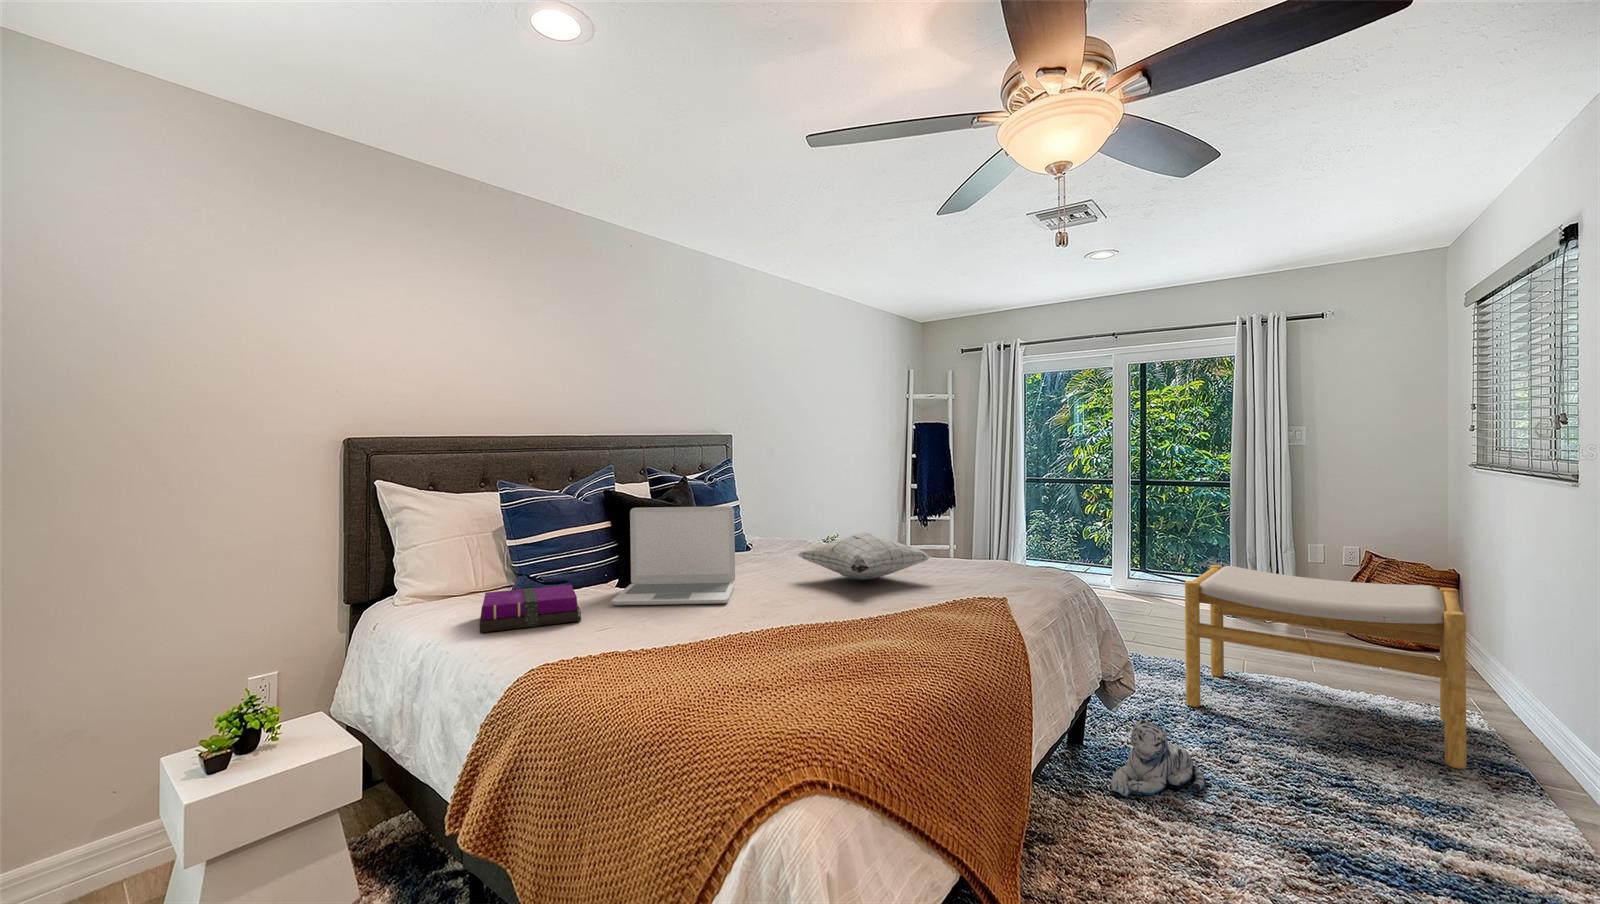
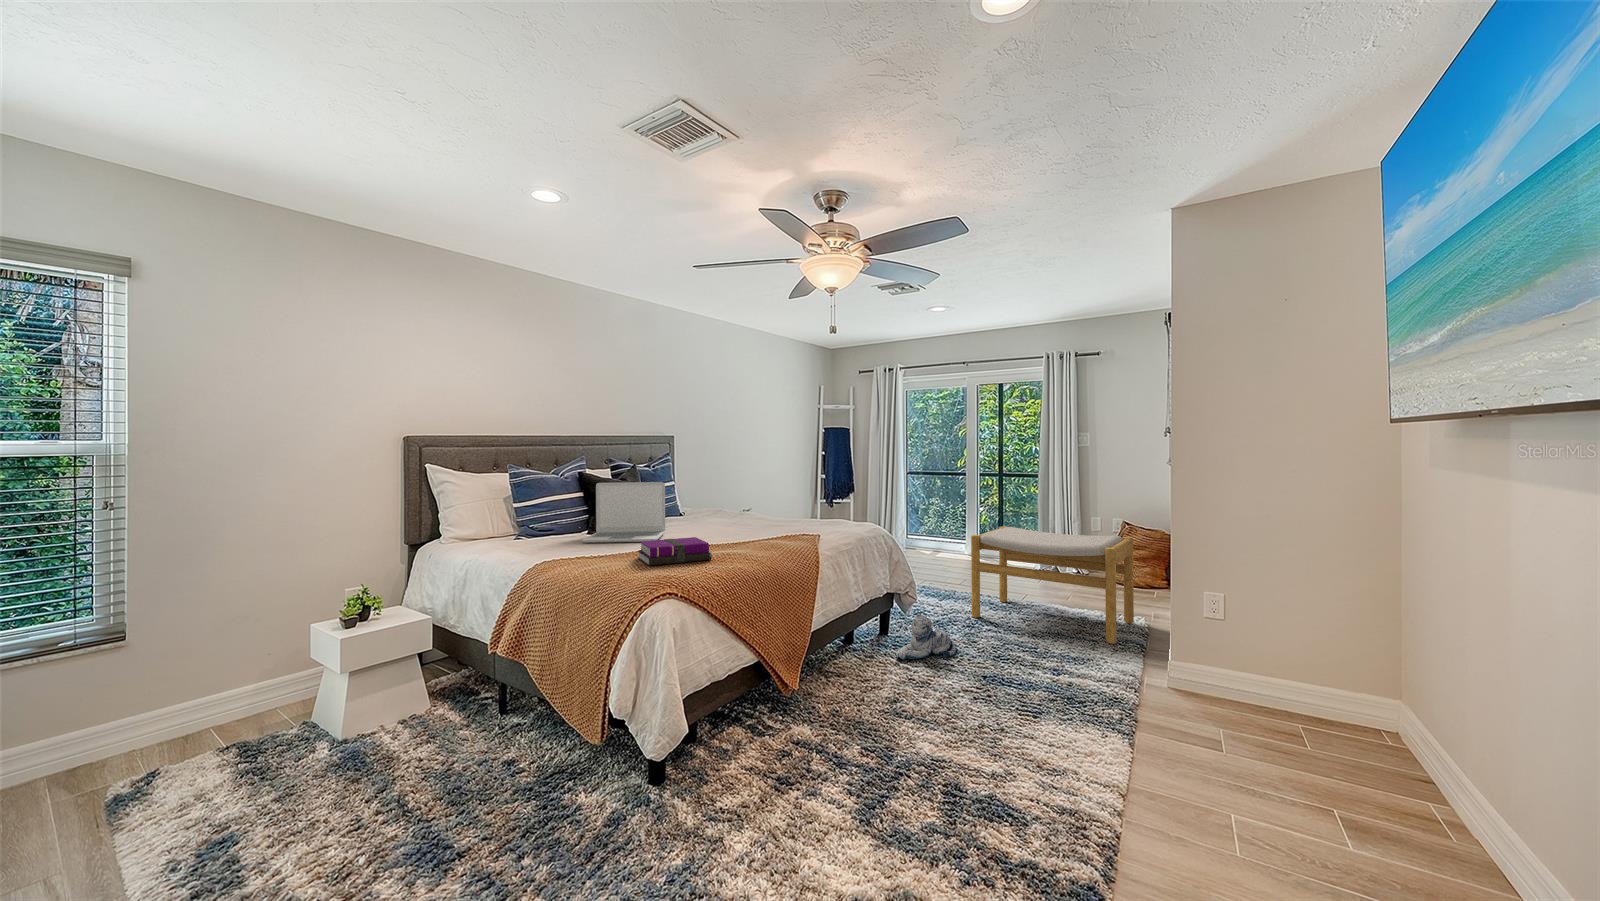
pillow: present [798,532,930,580] -> none [708,500,794,531]
notebook: present [480,585,581,632] -> present [638,537,712,566]

